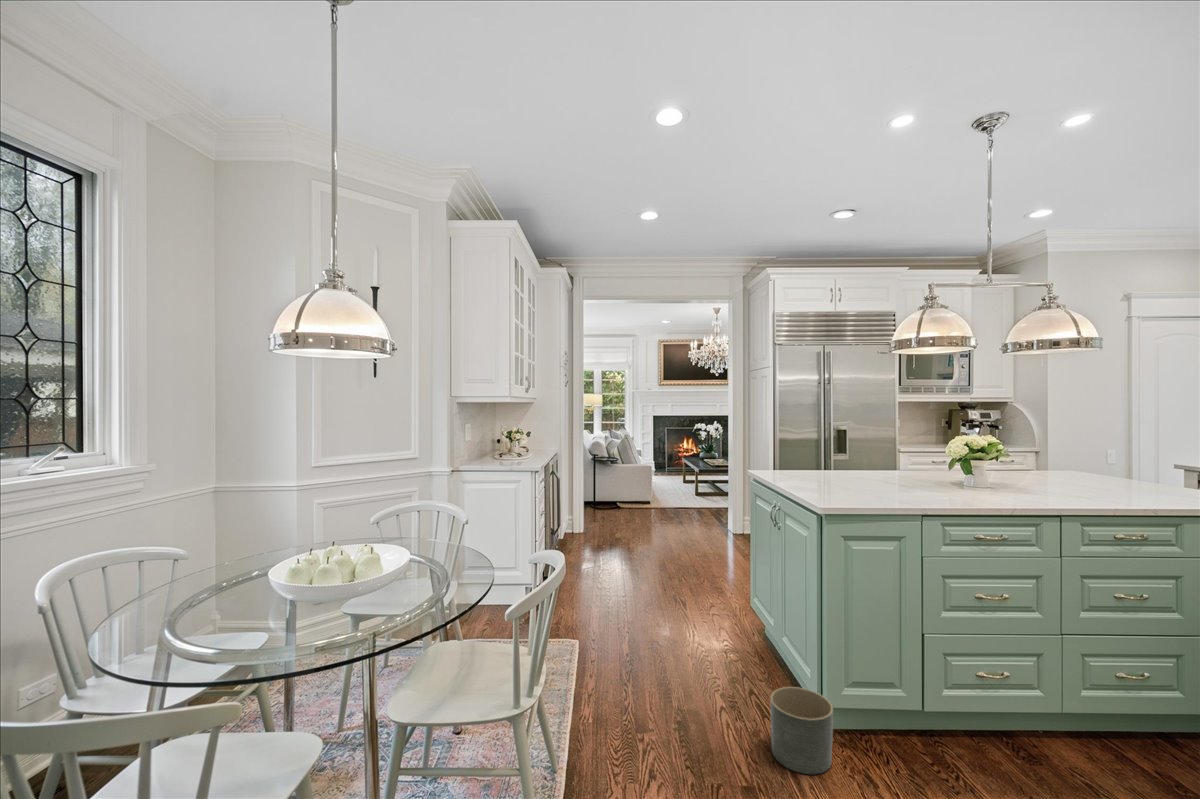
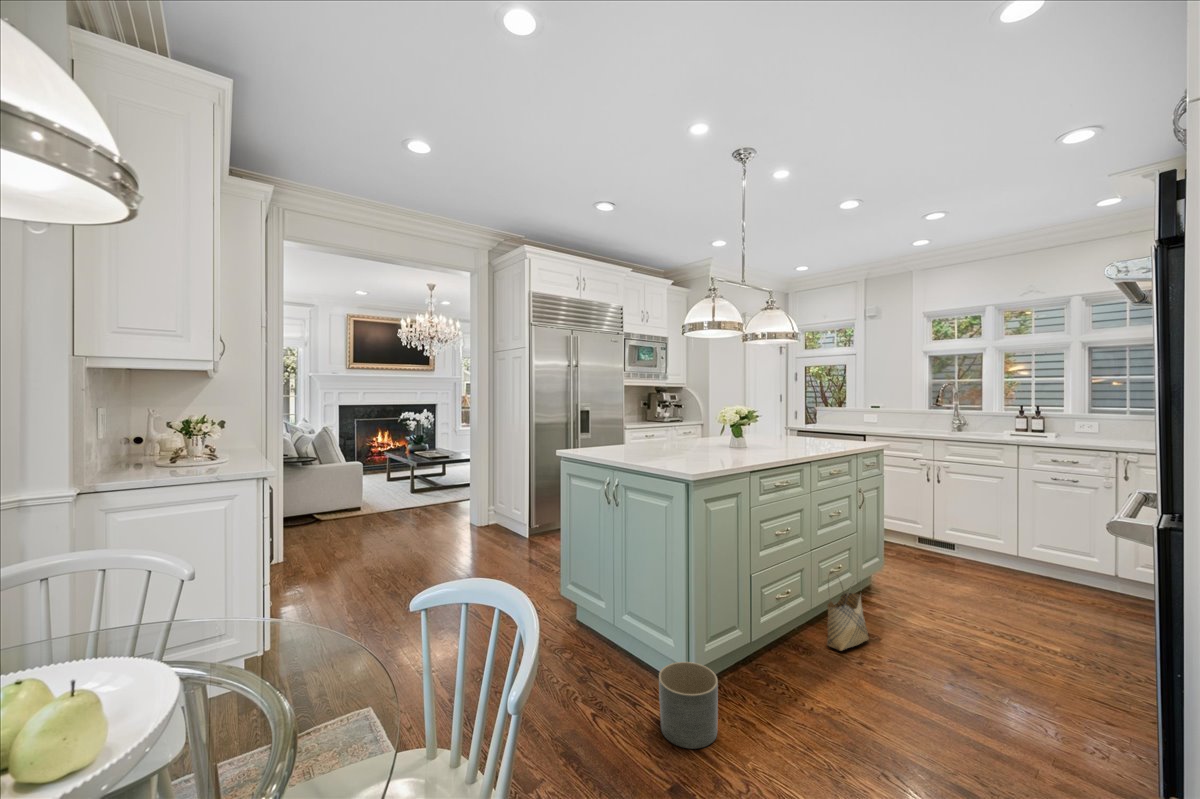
woven basket: none [1057,660,1138,770] -> present [827,572,868,651]

